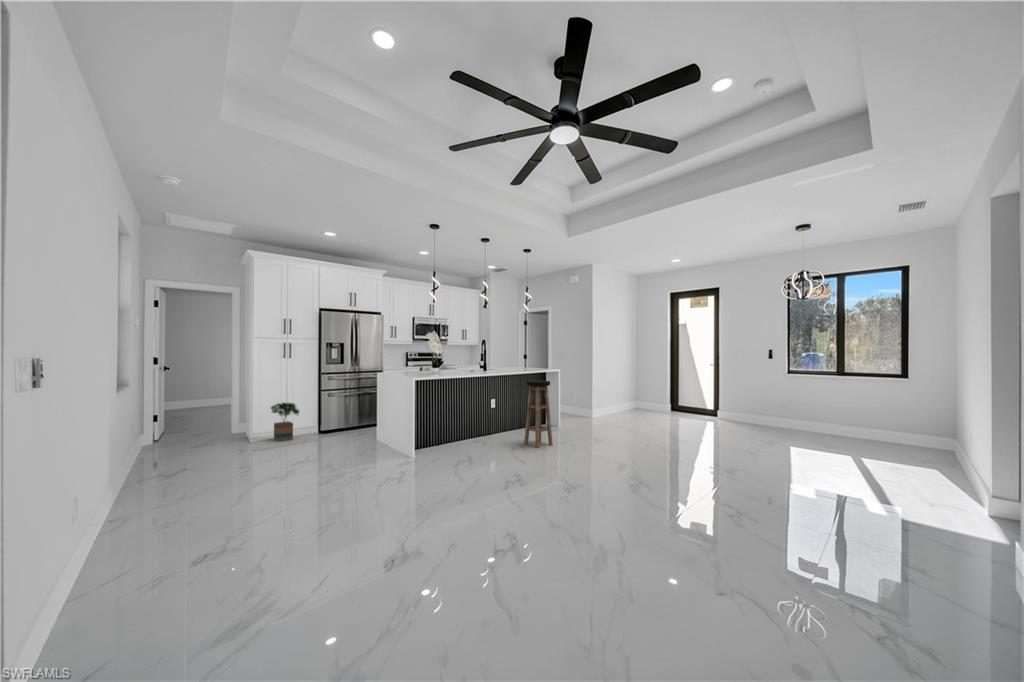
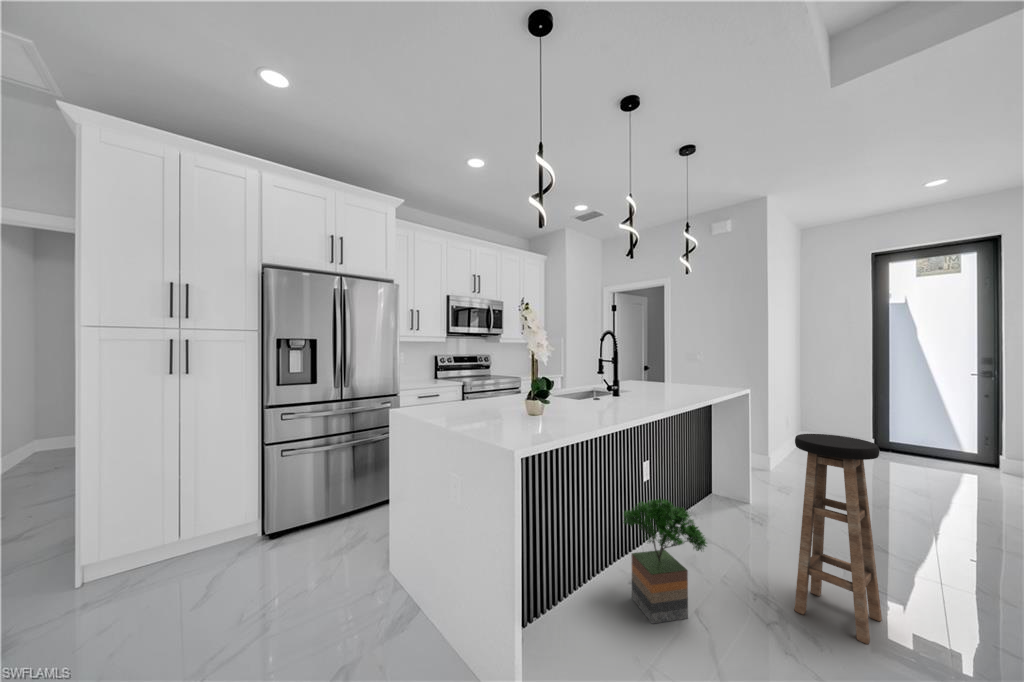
potted tree: present [271,403,299,441] -> present [623,498,707,624]

